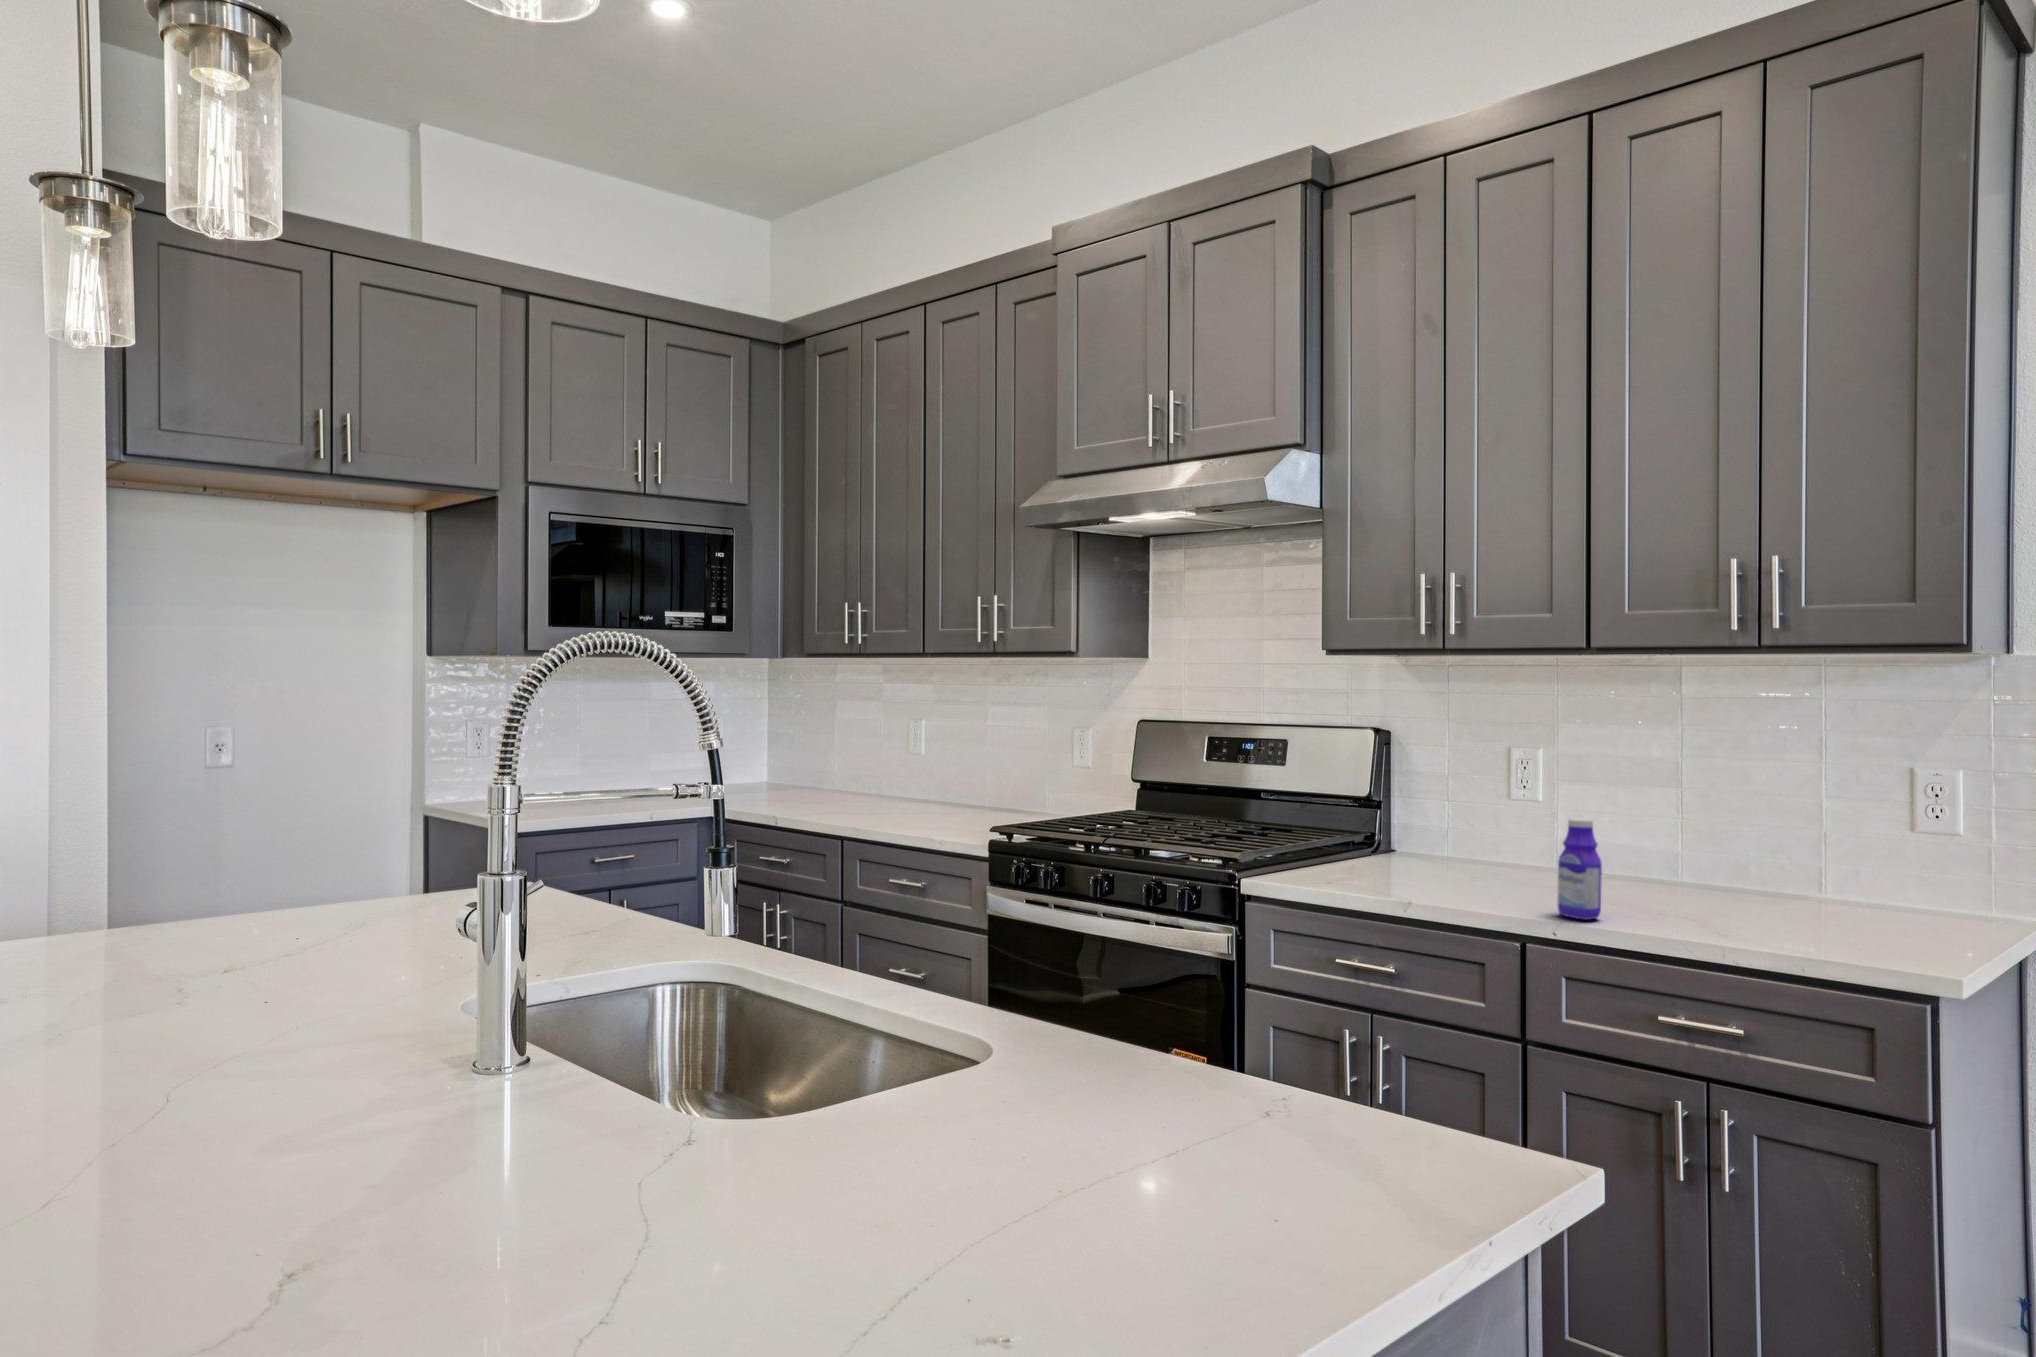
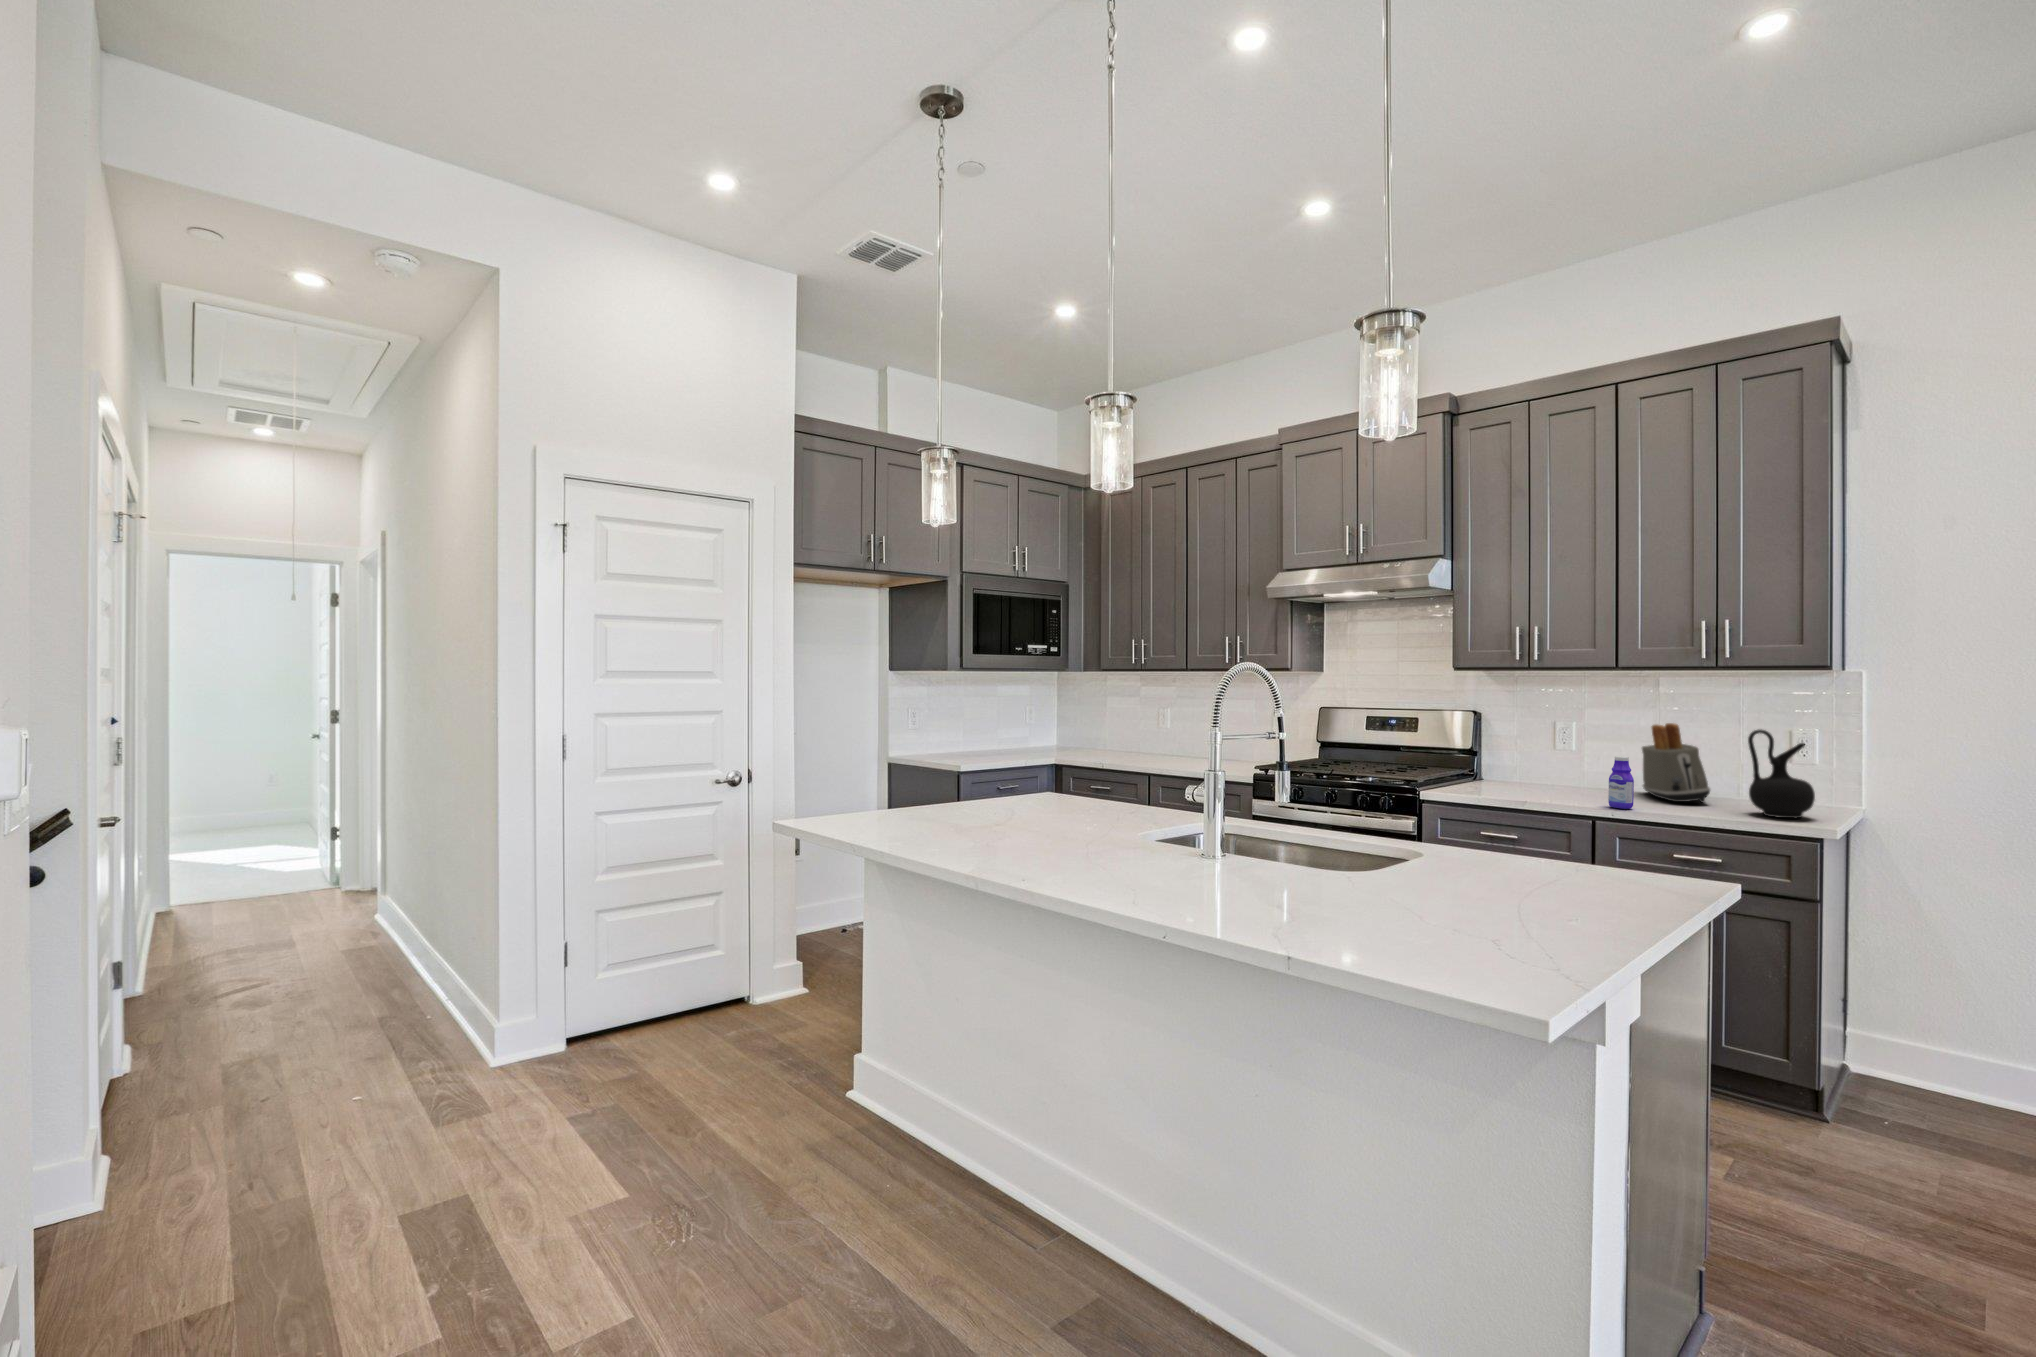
toaster: none [1640,752,1750,904] -> present [1642,723,1710,803]
ceramic jug: none [1810,767,1929,941] -> present [1748,729,1815,818]

